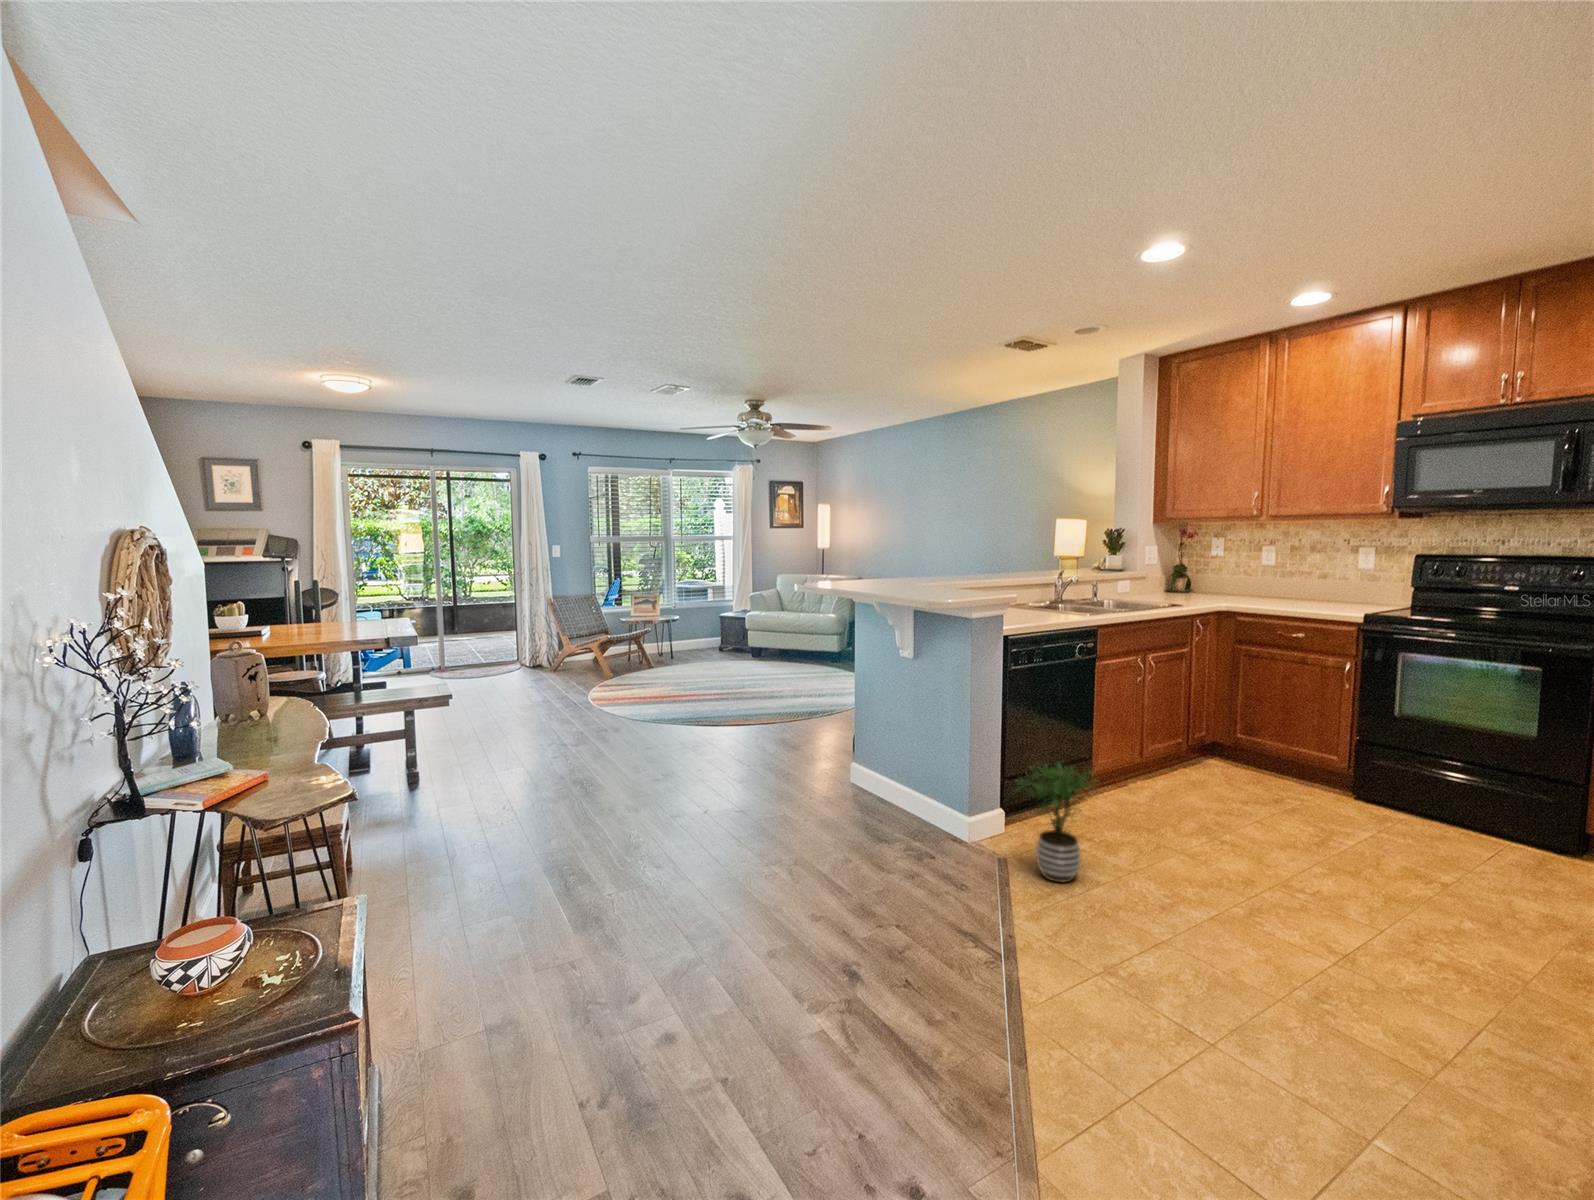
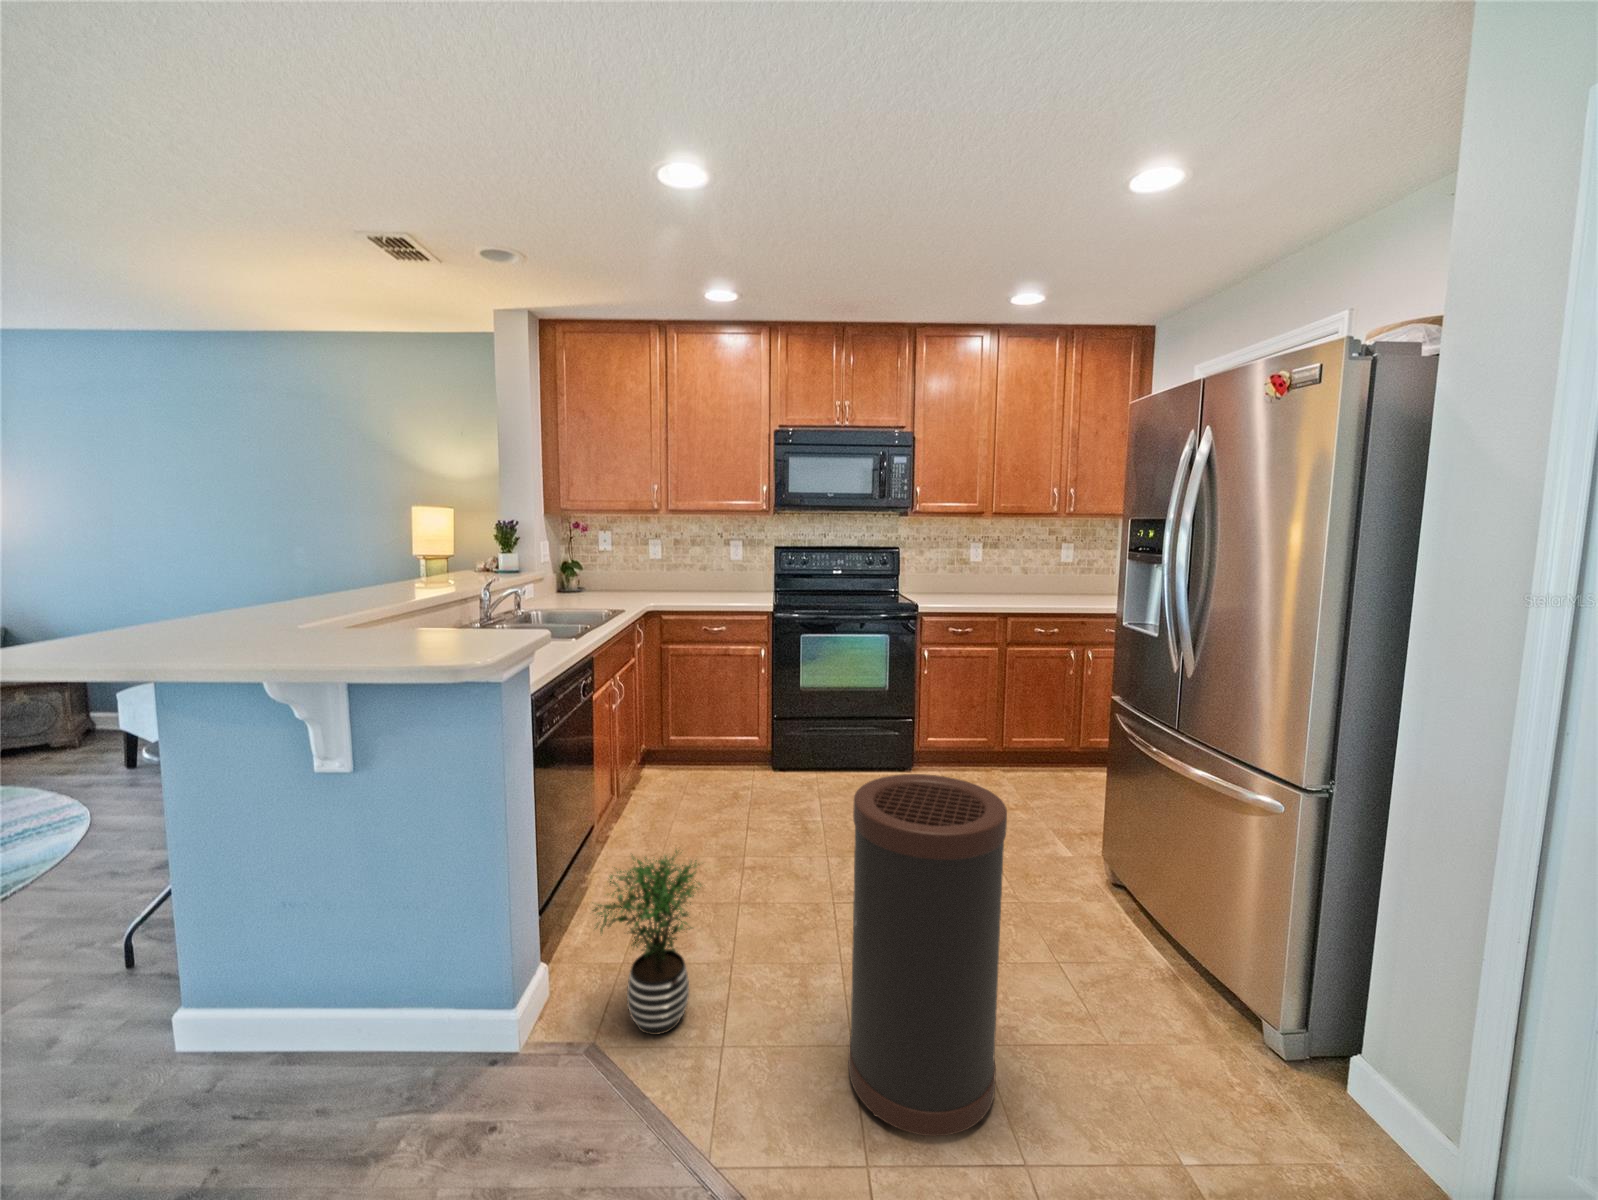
trash can: none [1135,738,1281,1019] -> present [848,774,1007,1136]

